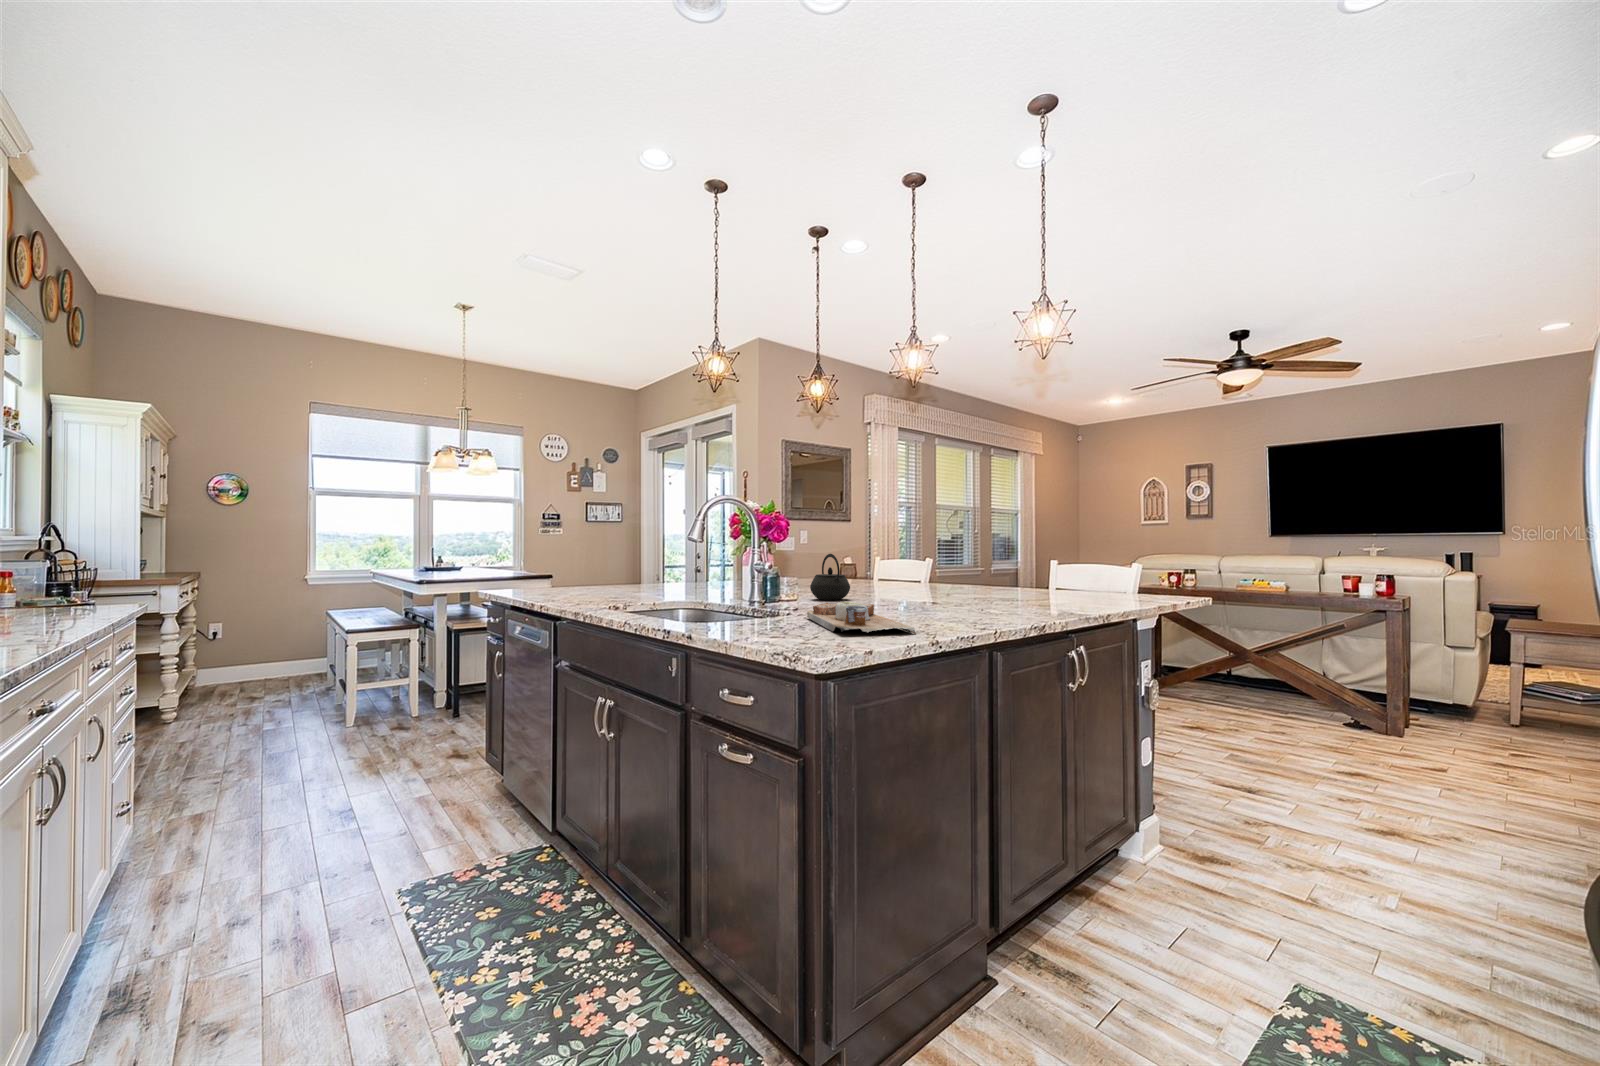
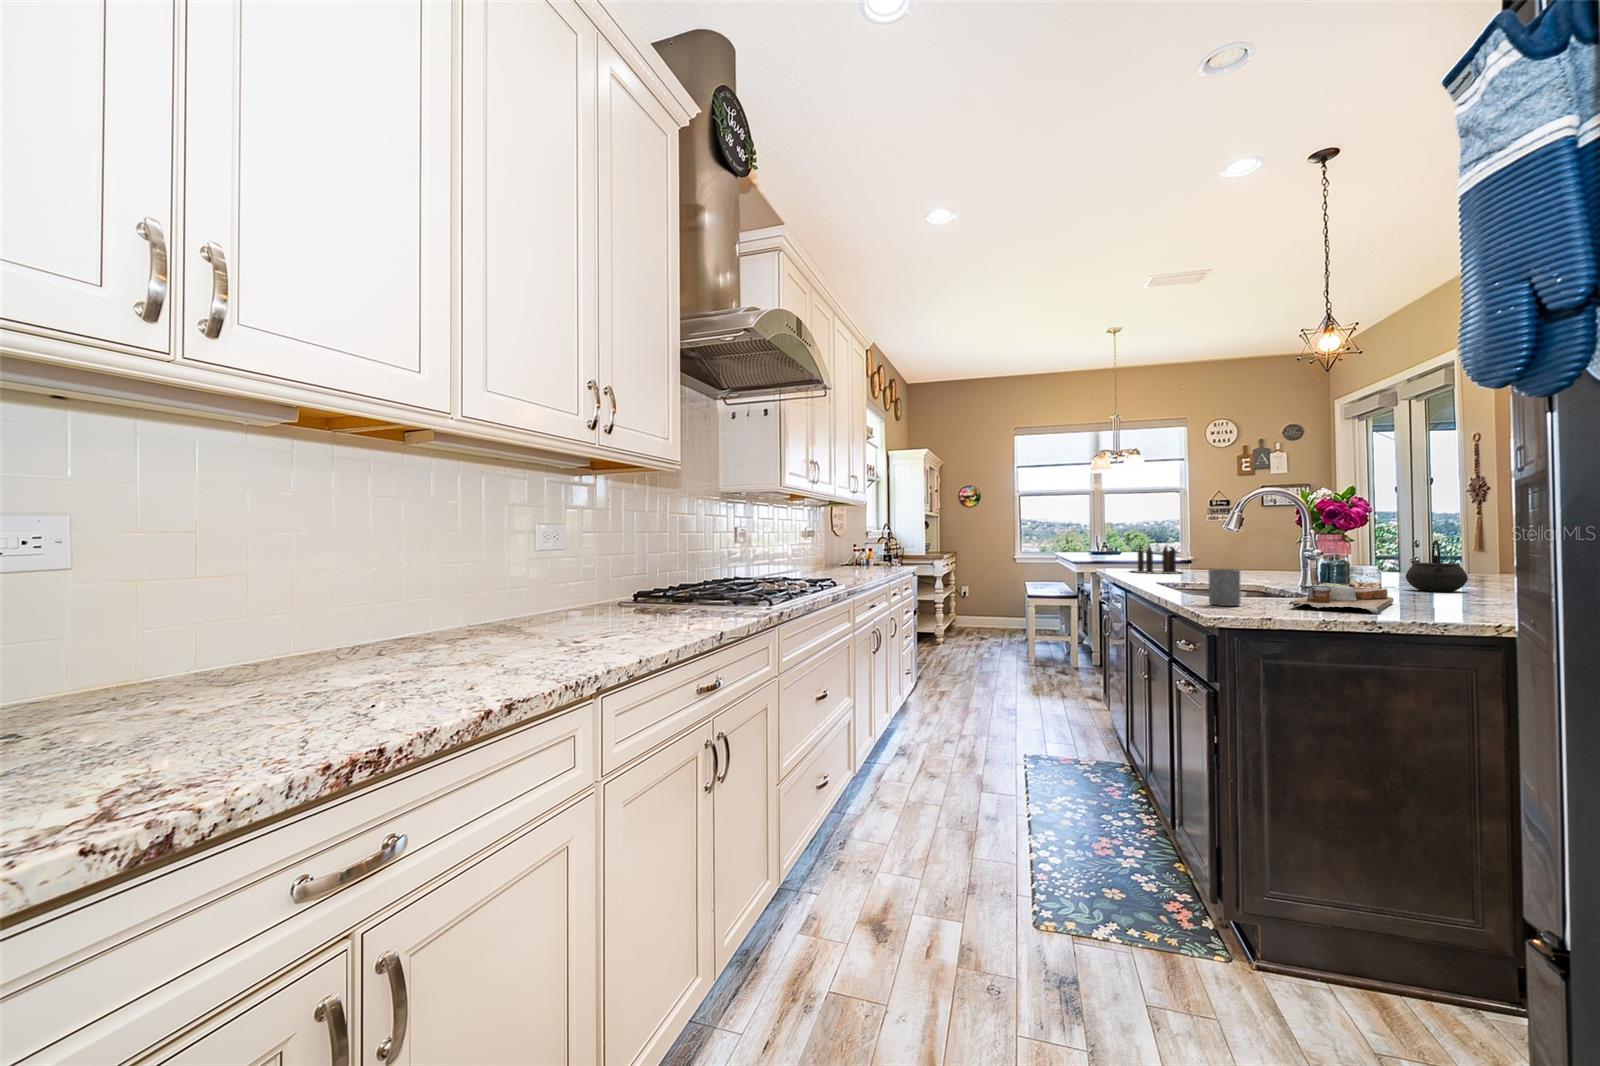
candle: none [519,559,602,595] -> present [1134,546,1180,574]
mug: none [746,592,795,640] -> present [1208,569,1241,606]

